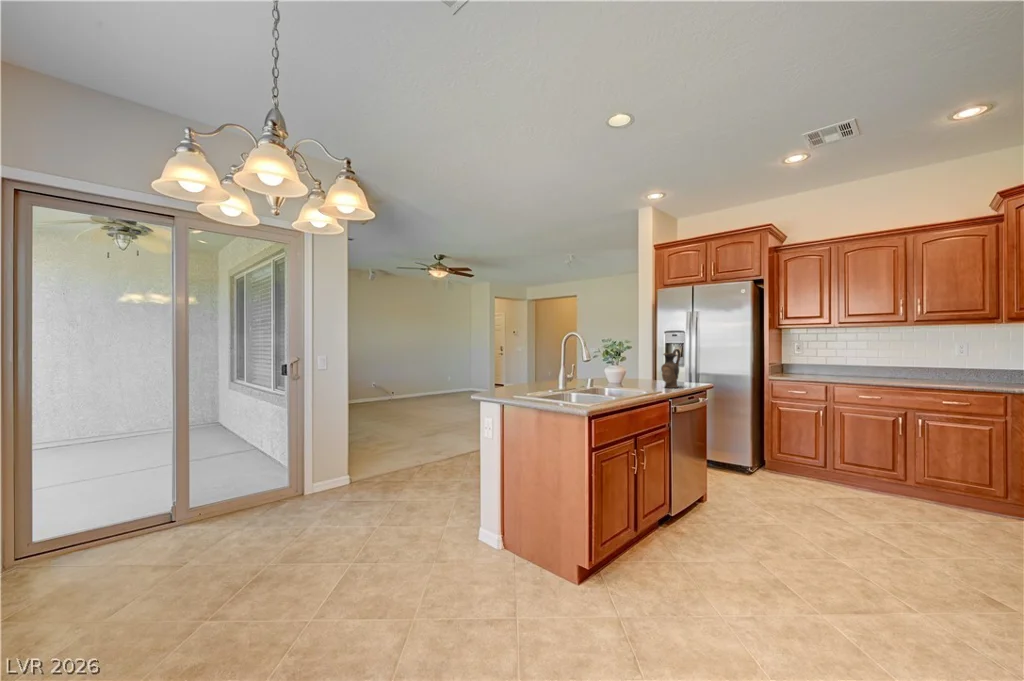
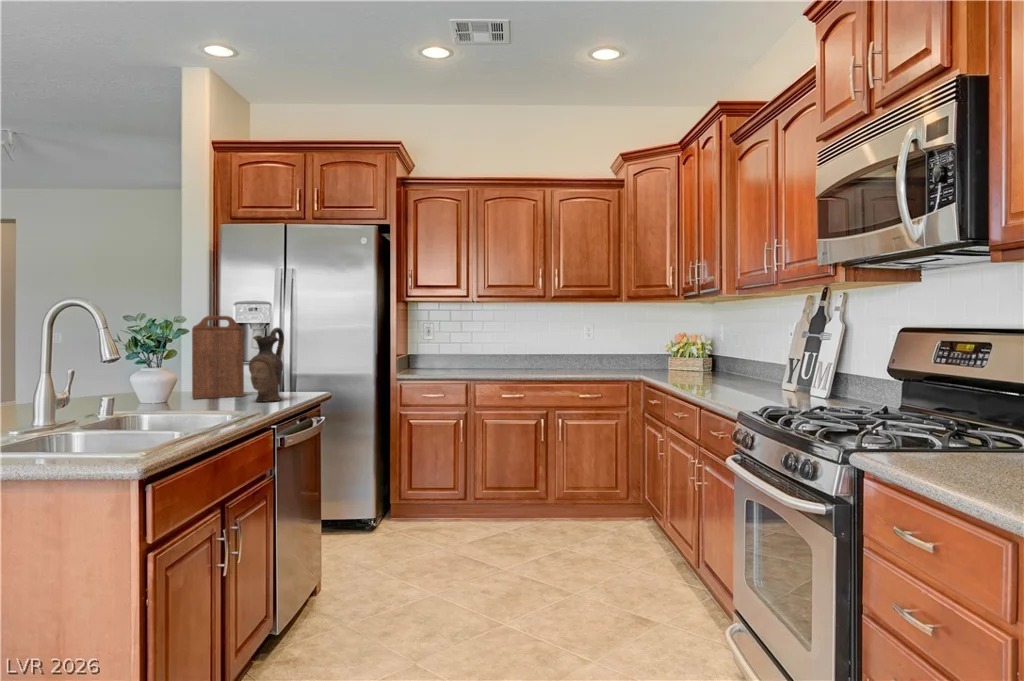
cutting board: none [636,342,661,384] -> present [192,316,244,399]

